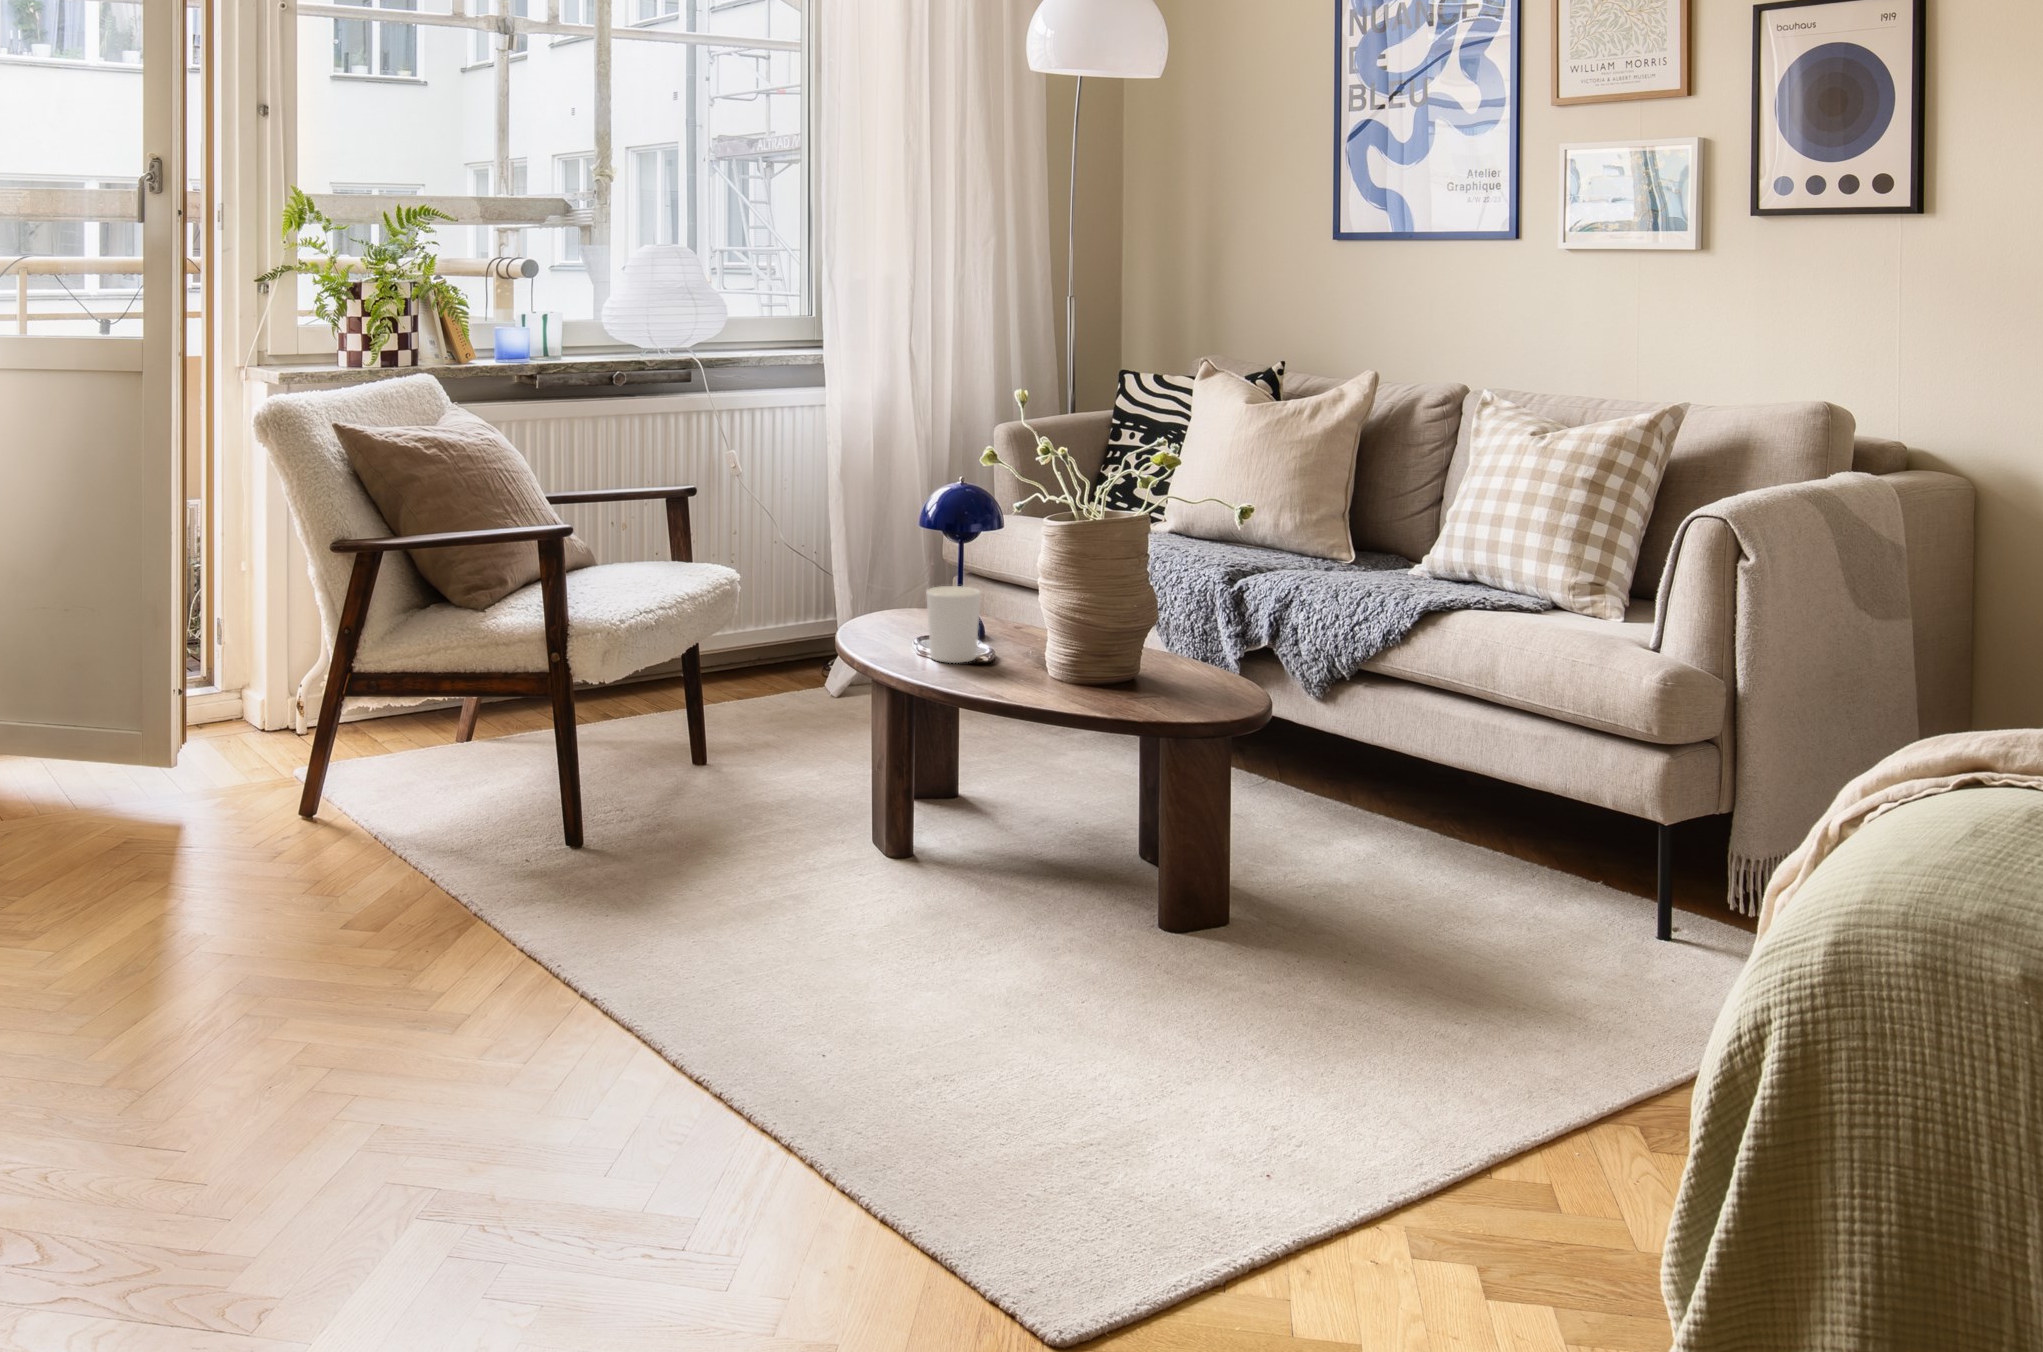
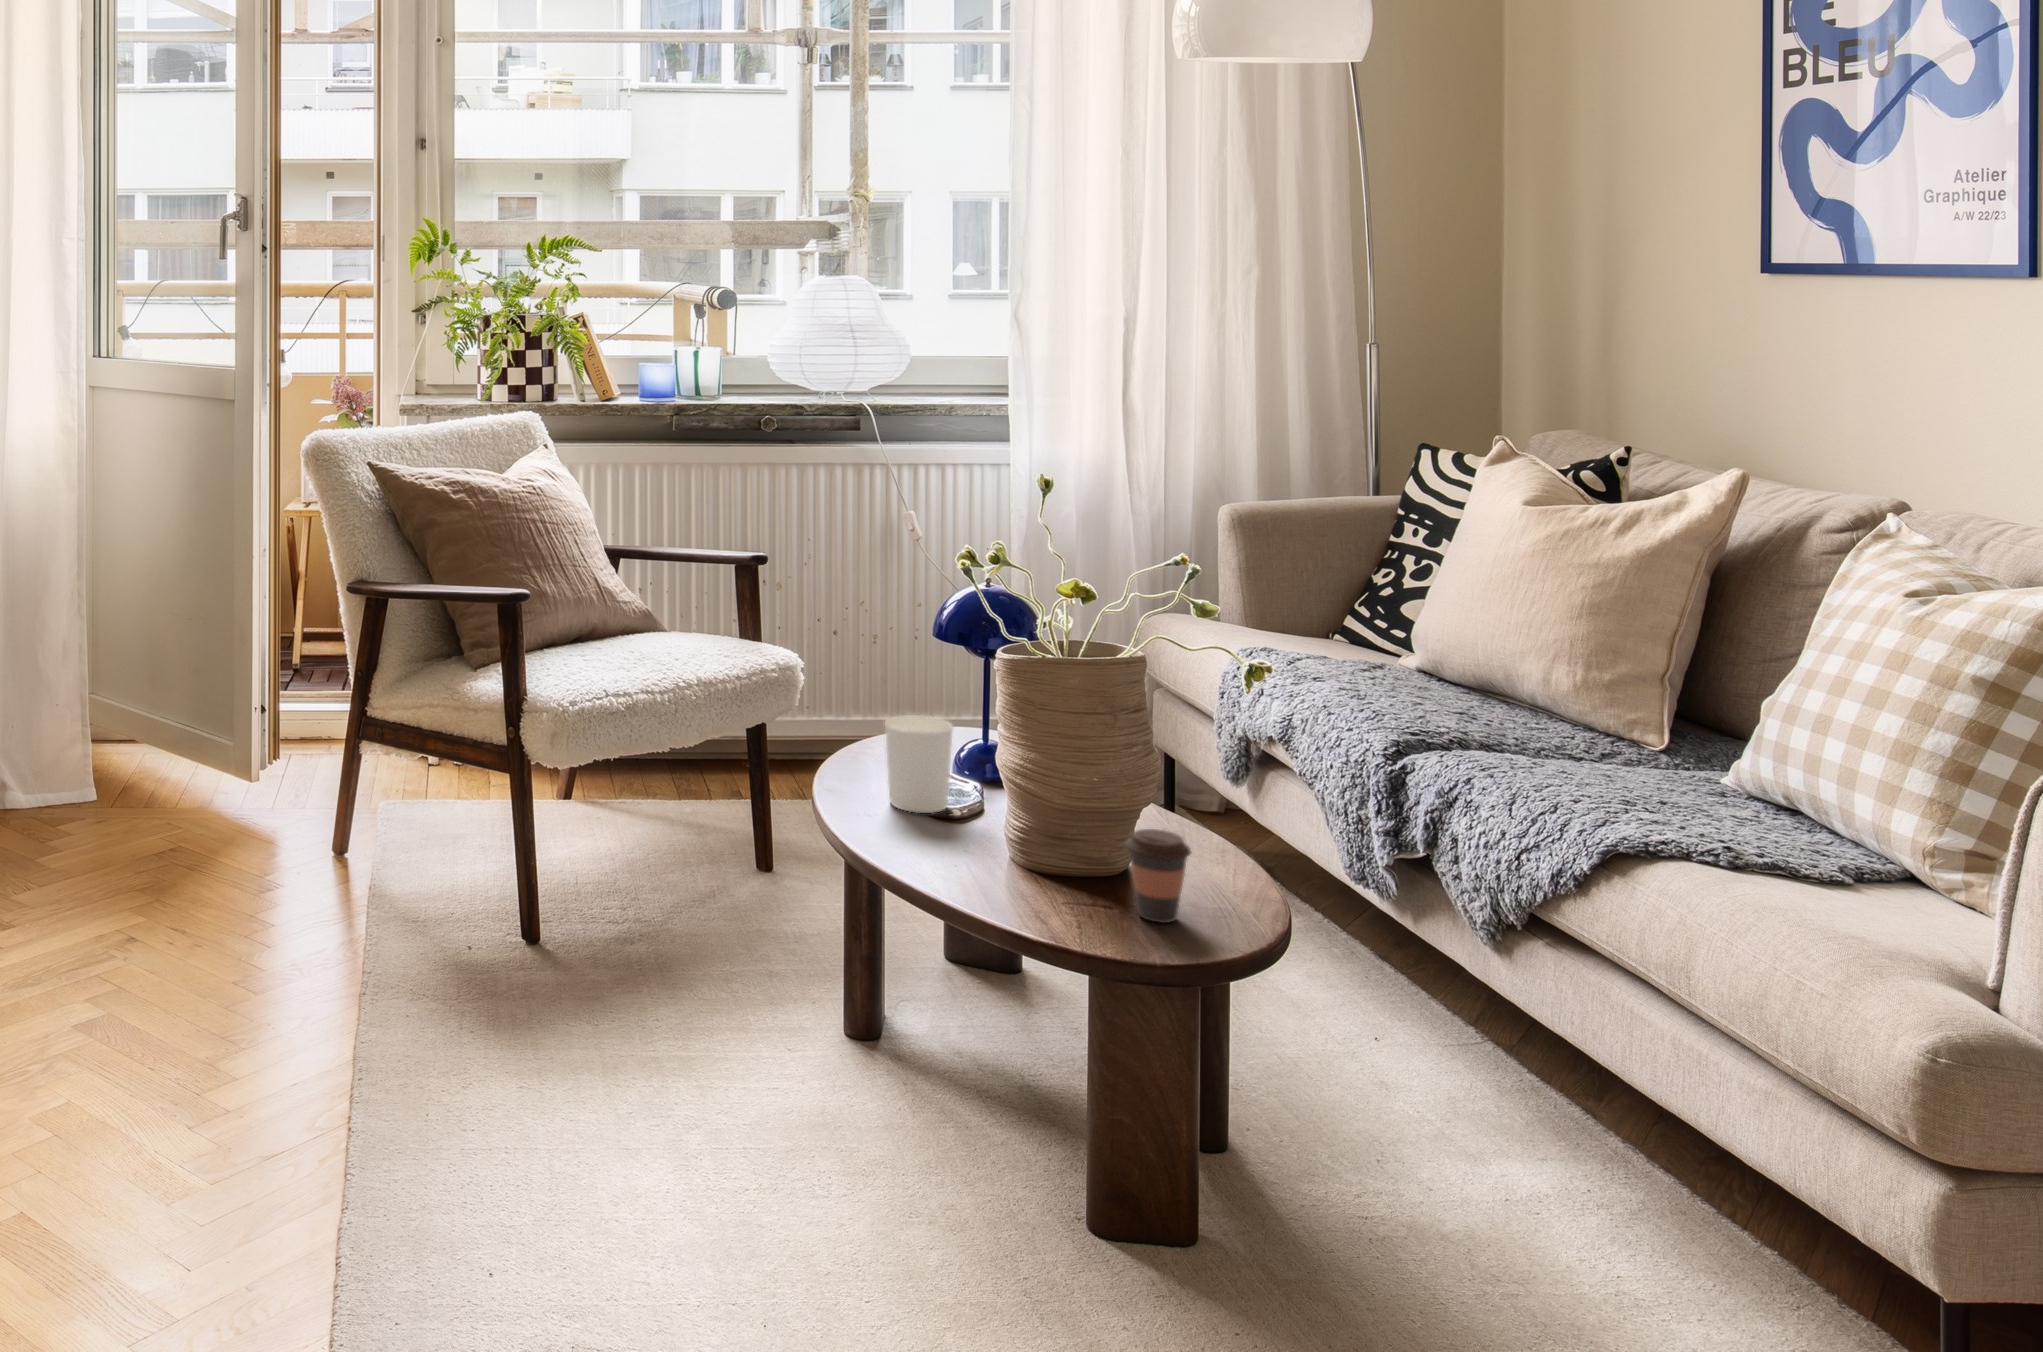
coffee cup: none [1167,635,1214,702] -> present [1125,829,1191,923]

